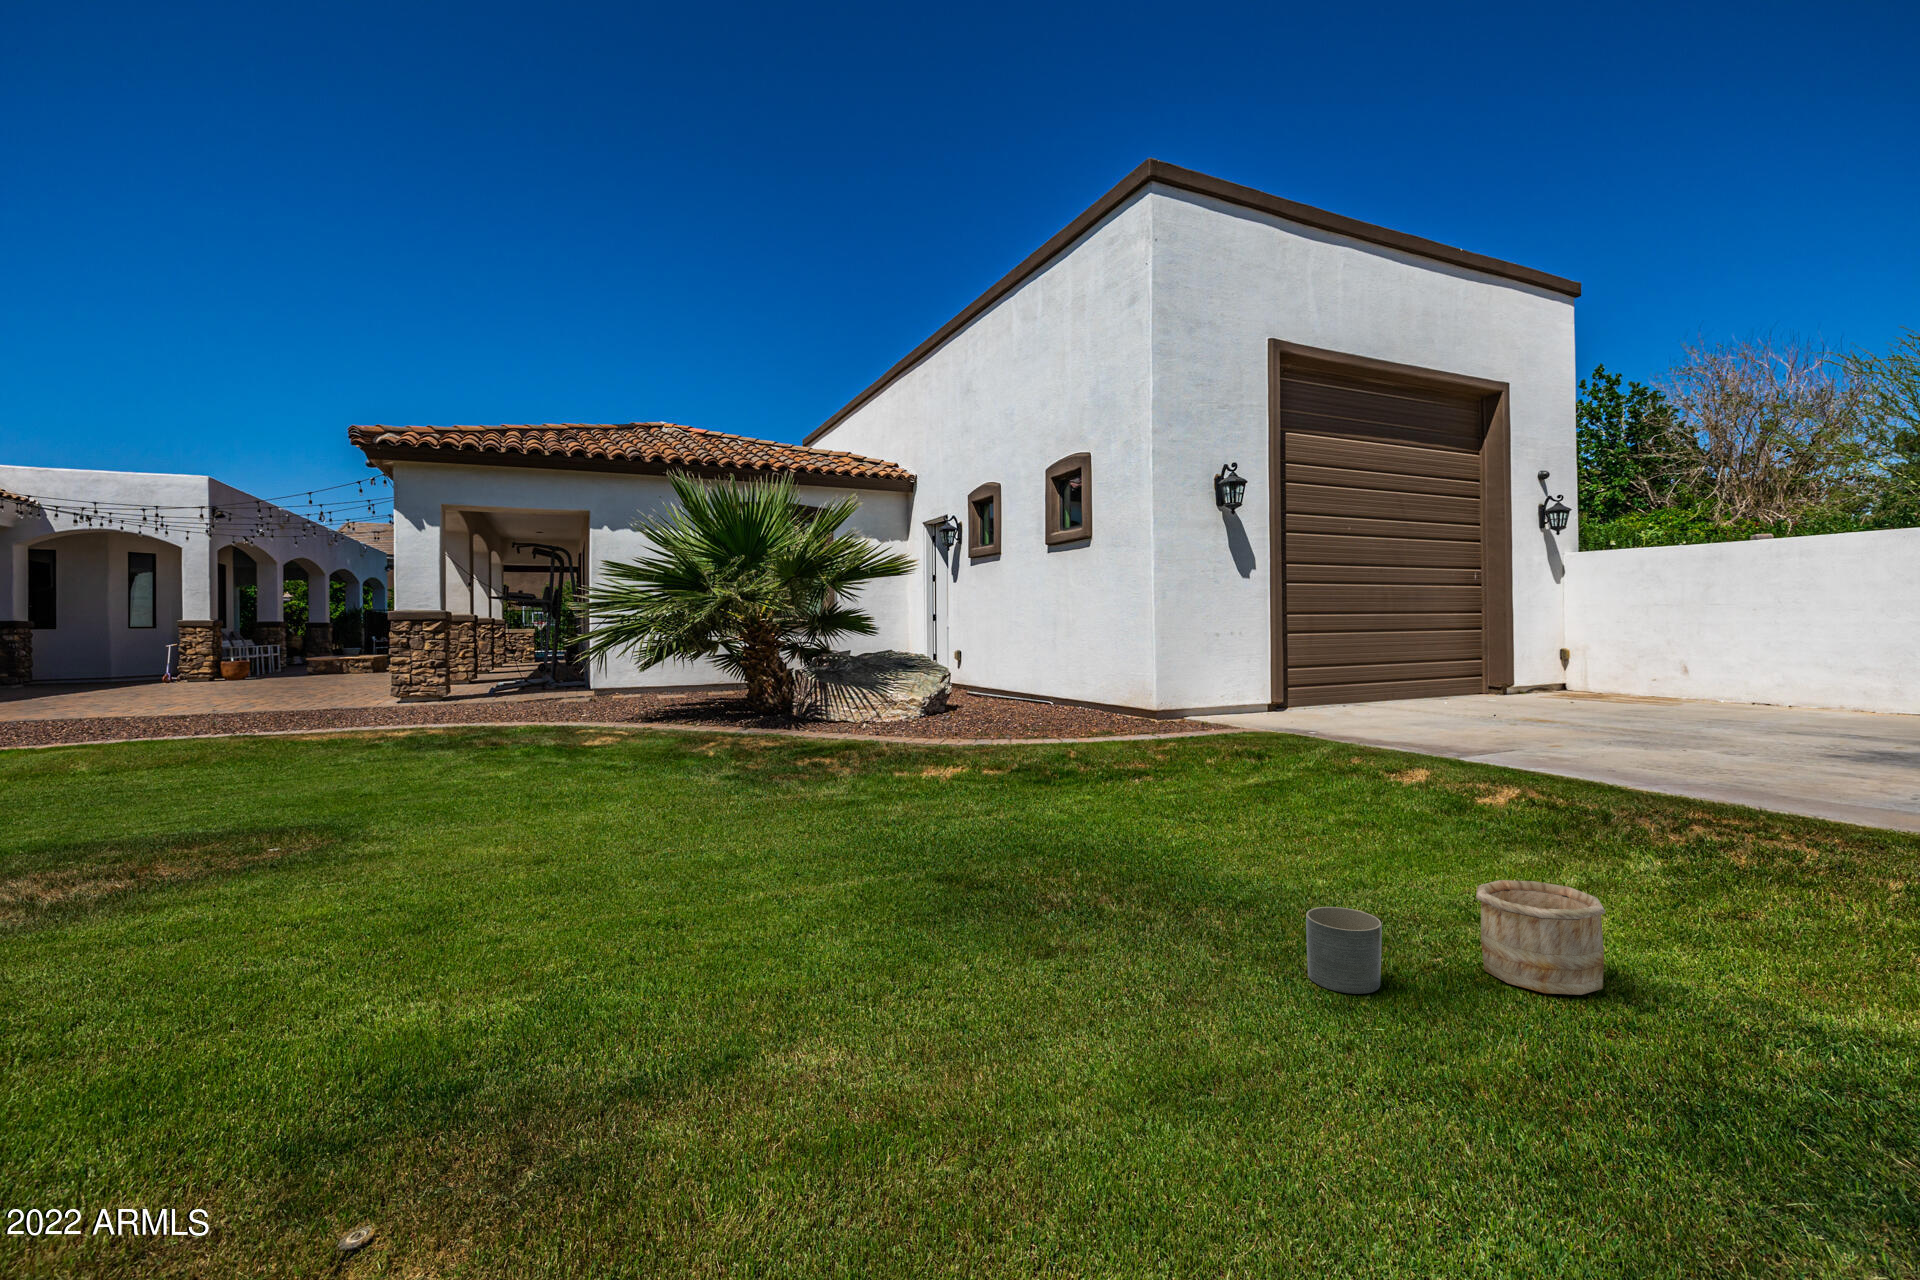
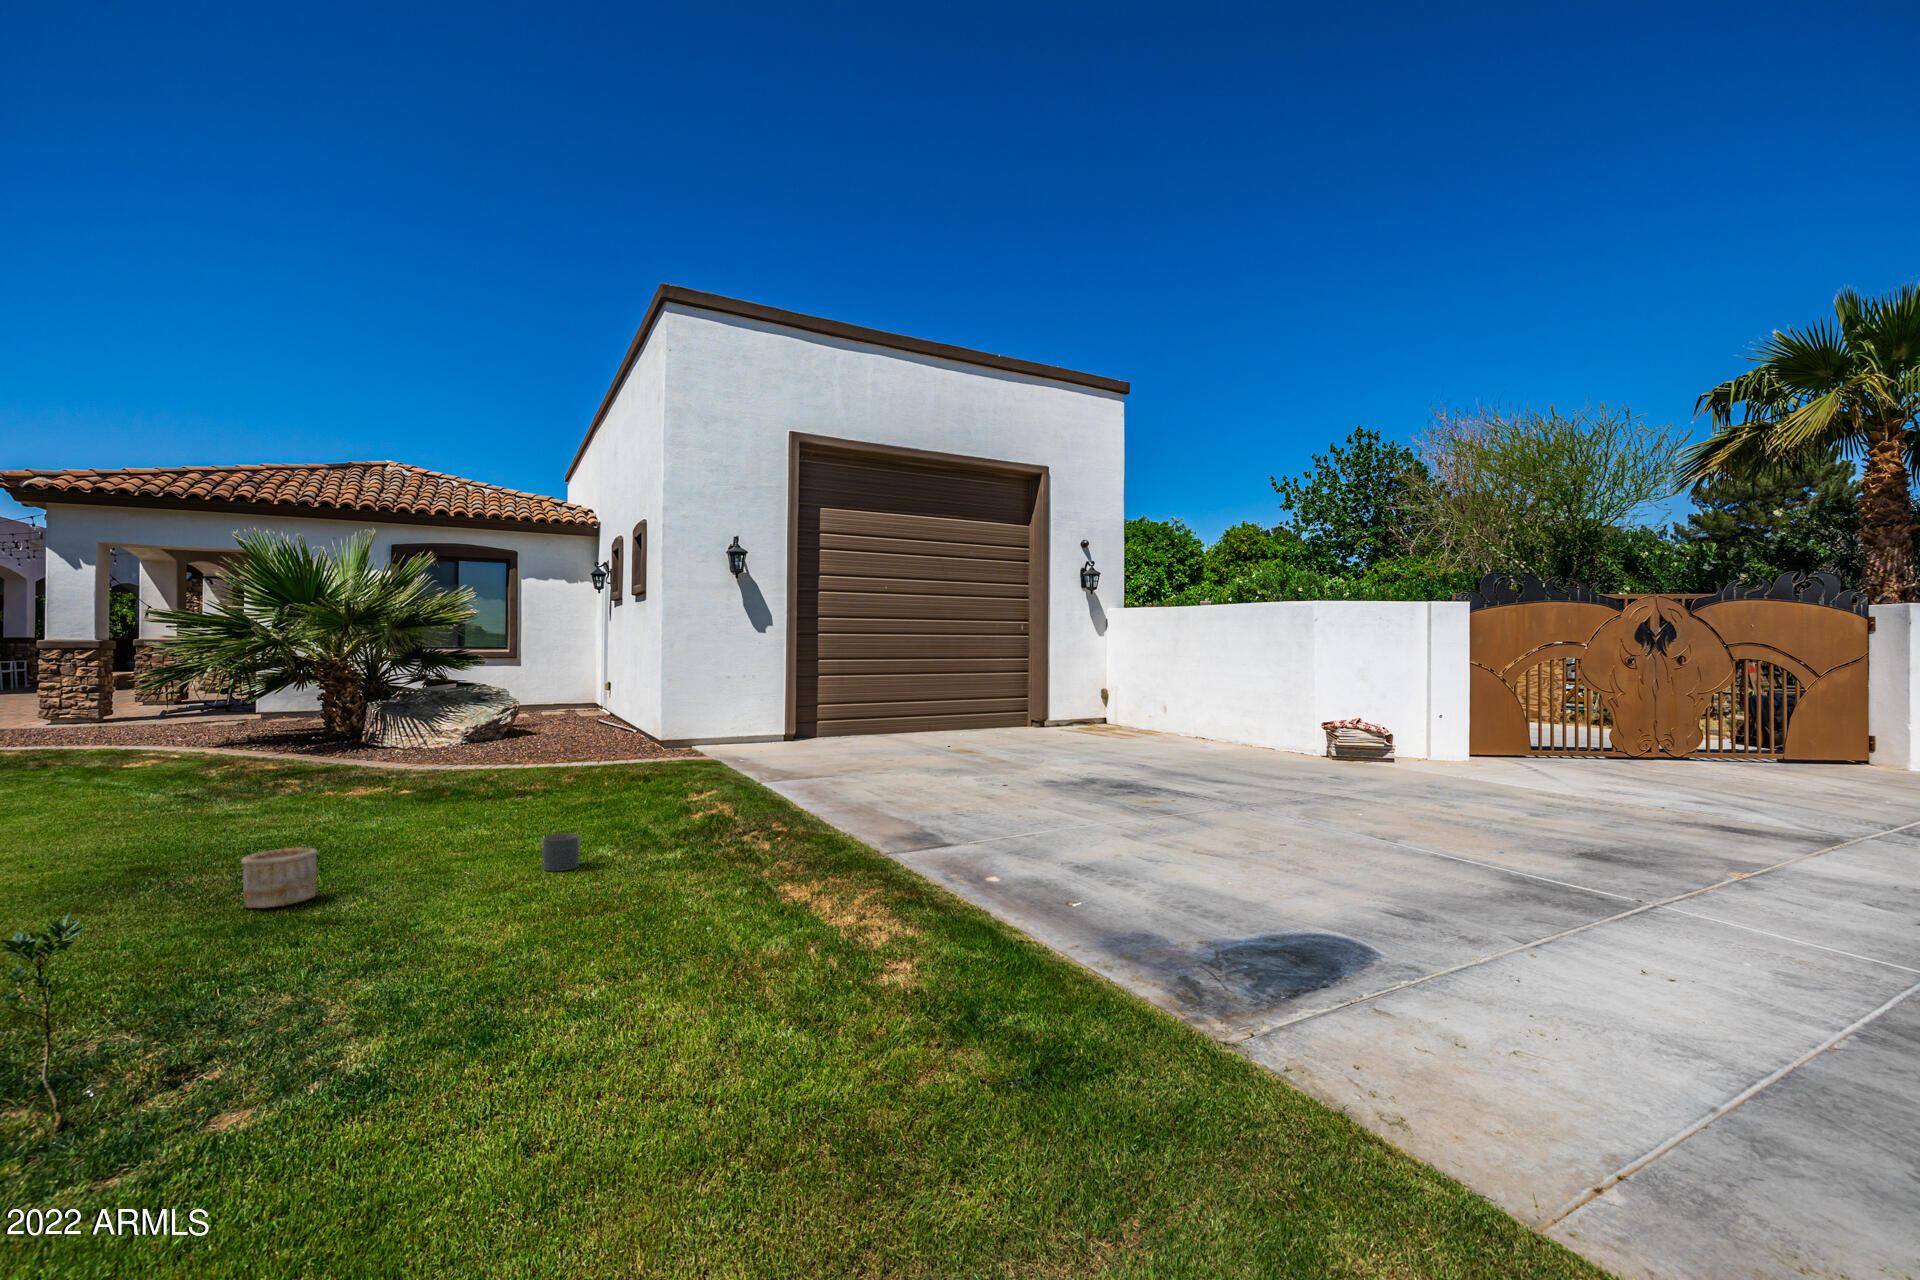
planter: present [1306,907,1382,994] -> present [543,833,580,872]

